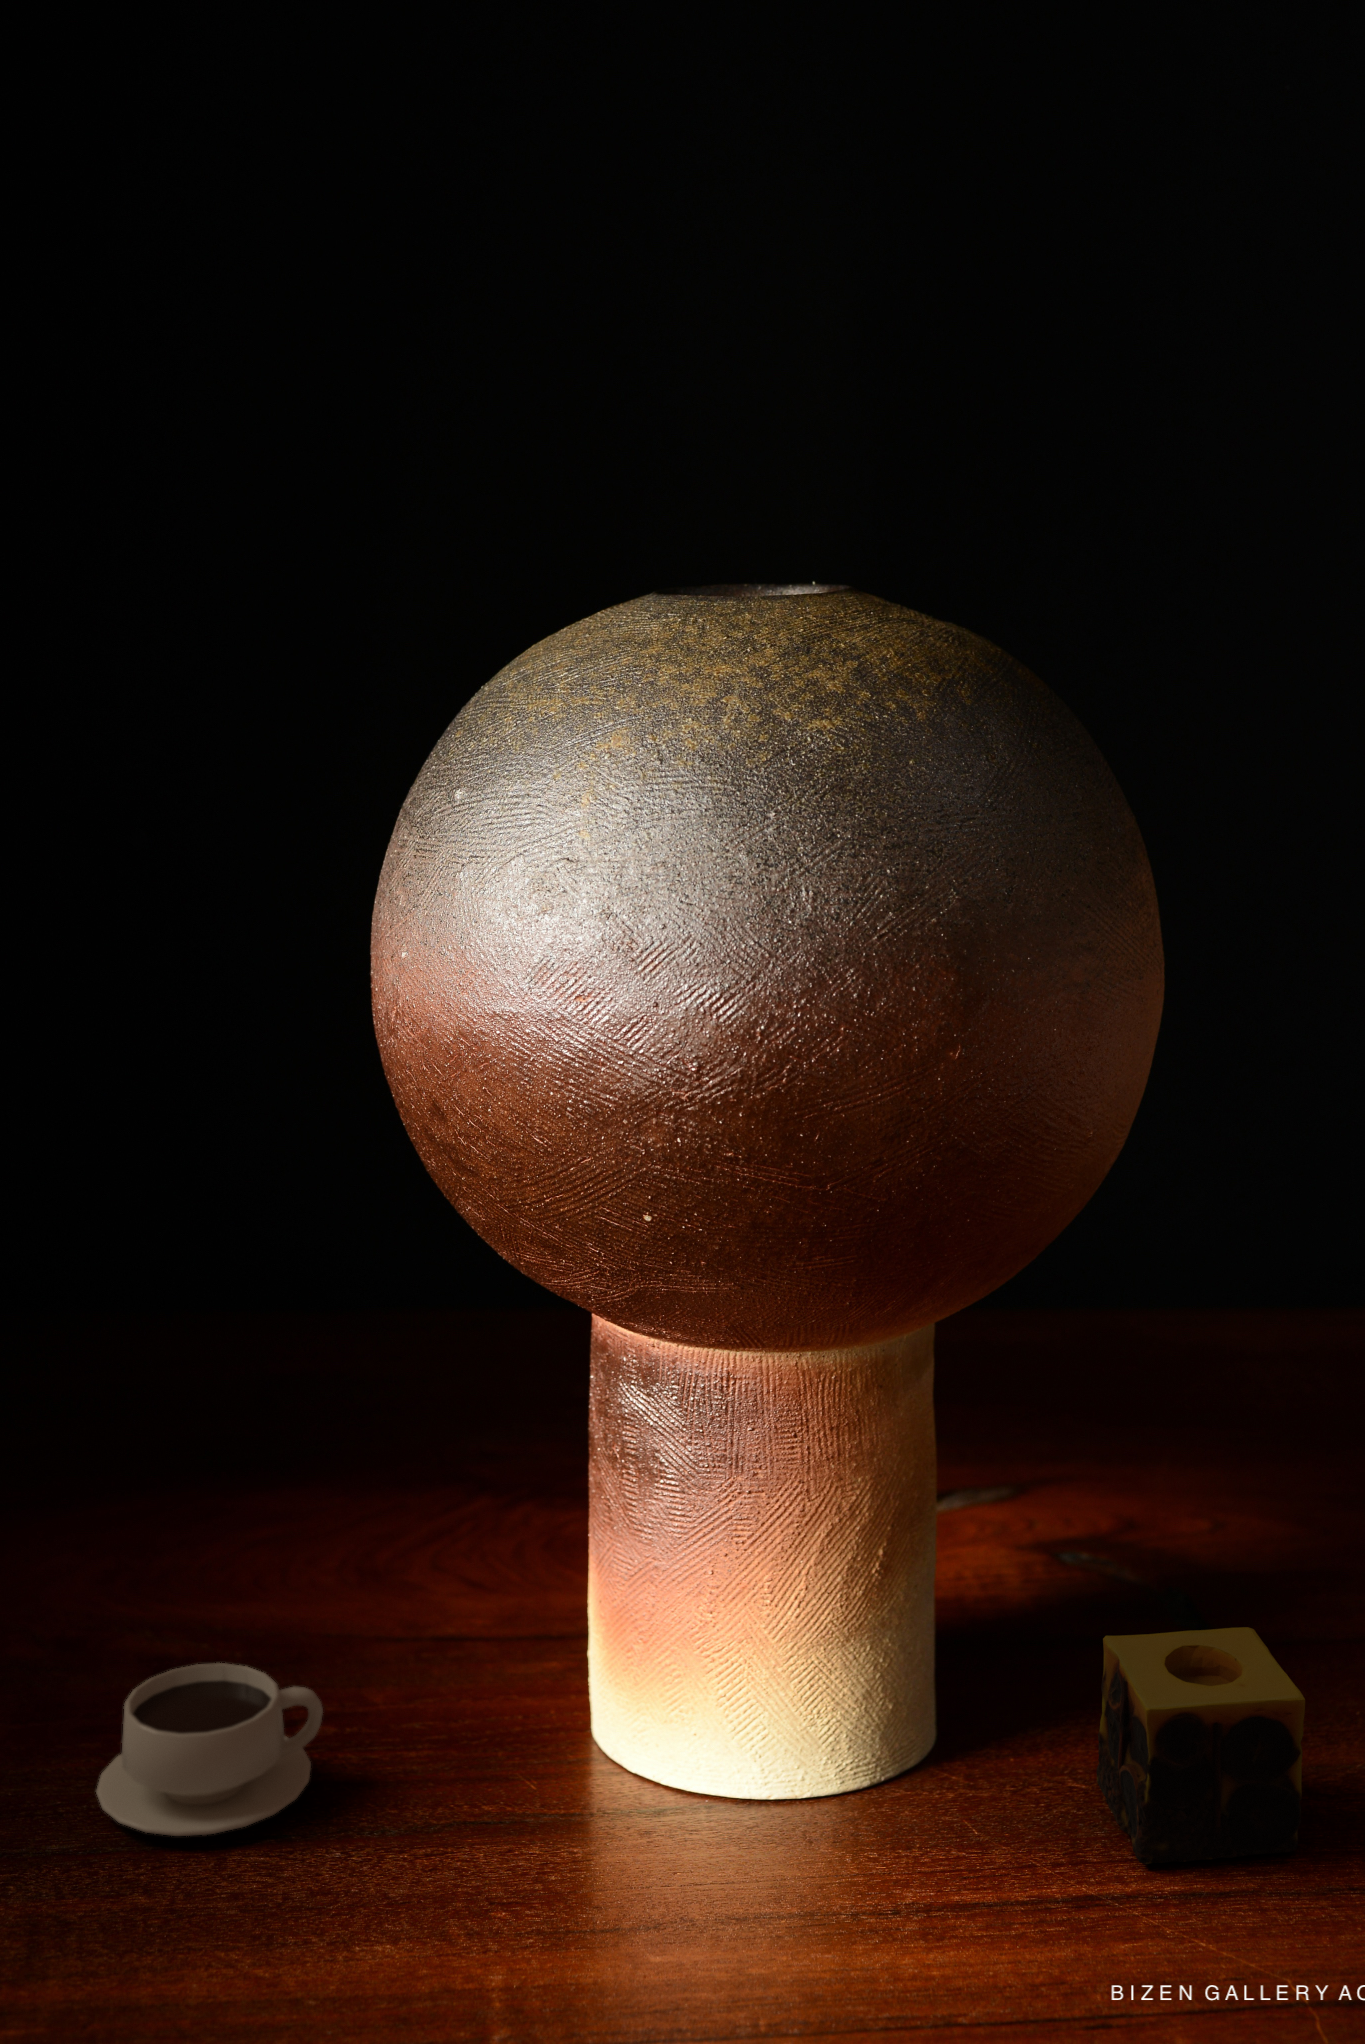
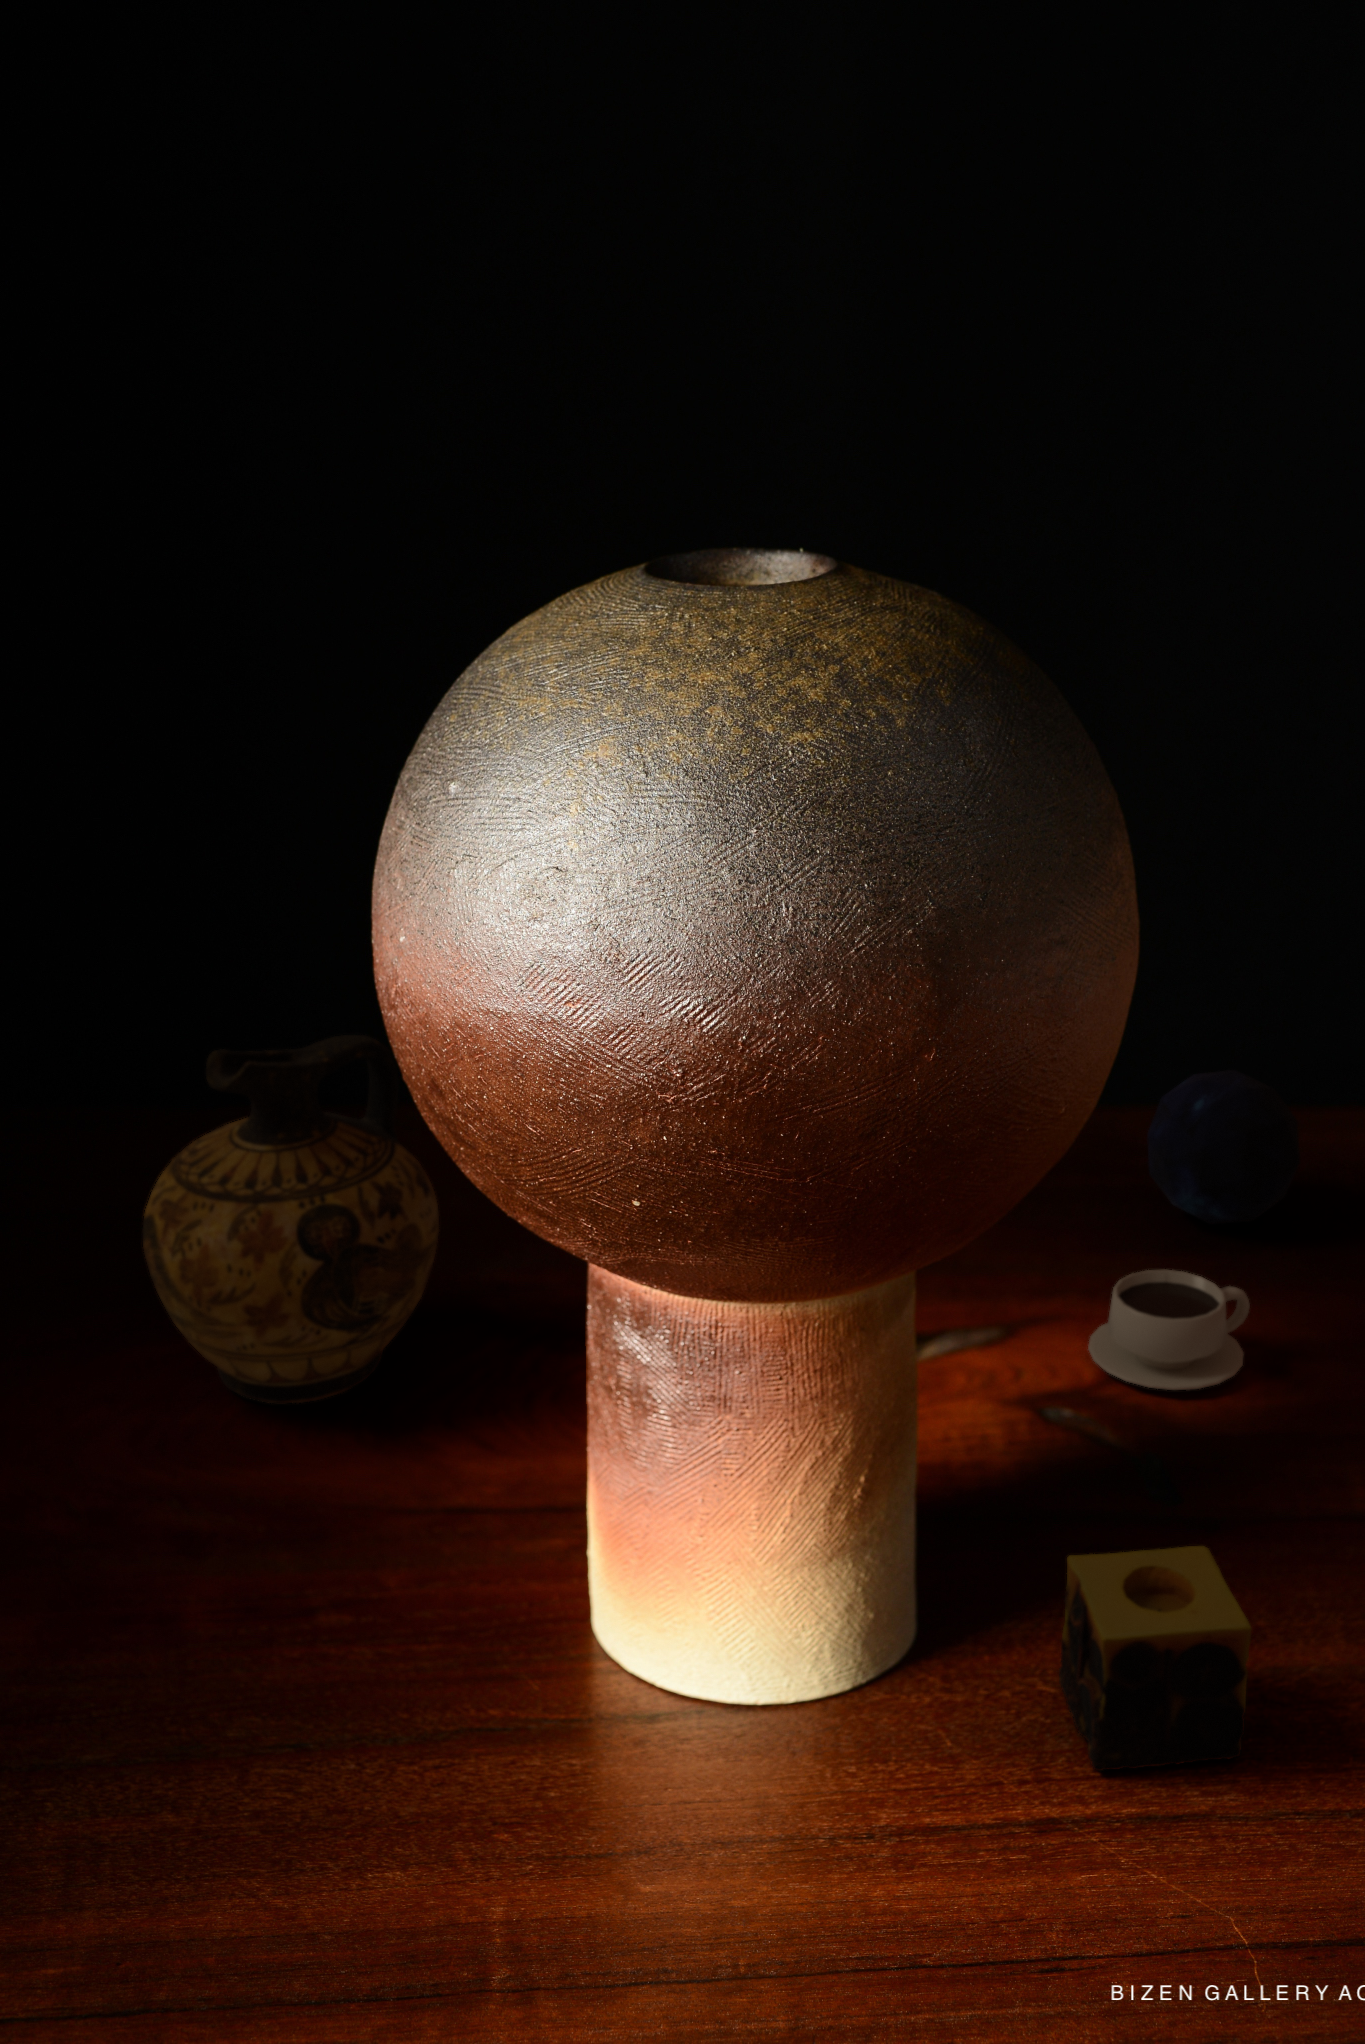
ceramic jug: none [115,1145,426,1535] -> present [143,1035,439,1403]
decorative orb: none [1163,1213,1323,1376] -> present [1147,1070,1300,1224]
teacup: present [96,1663,323,1836] -> present [1088,1270,1250,1390]

